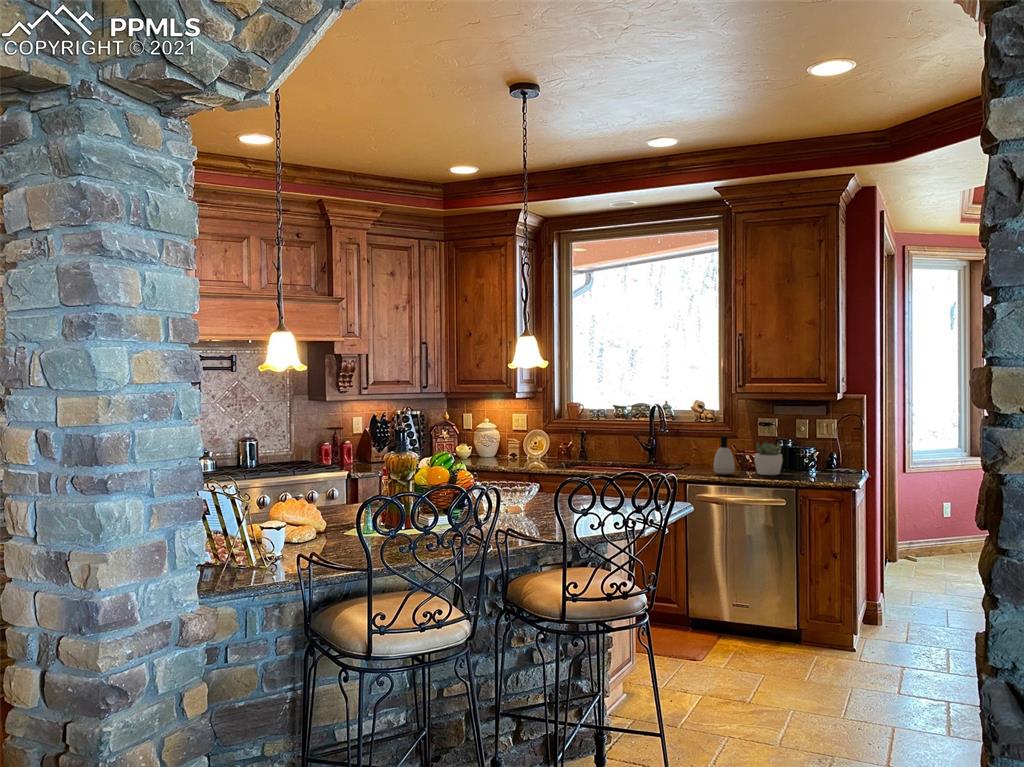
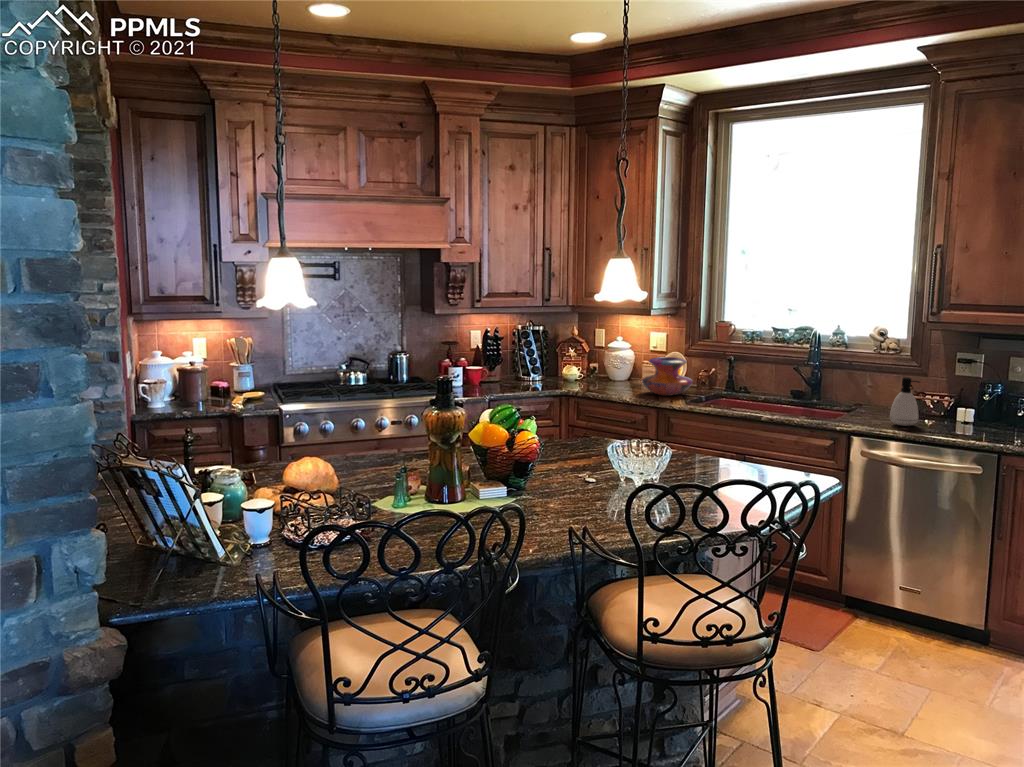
decorative vase: none [510,433,553,465] -> present [642,357,693,396]
succulent plant: present [754,441,783,475] -> none [946,386,985,431]

